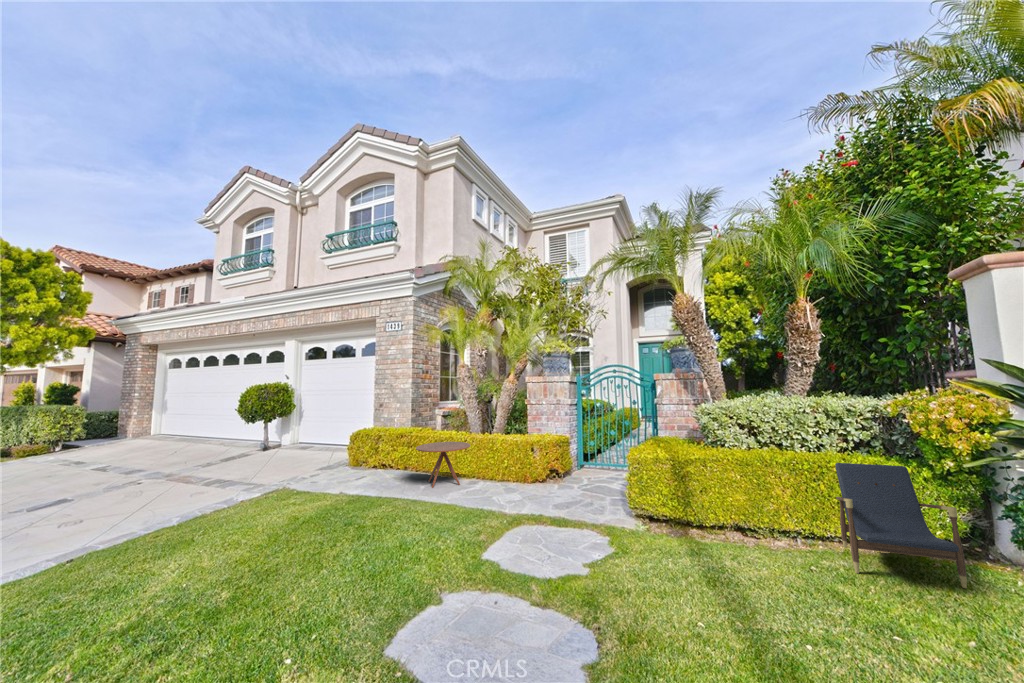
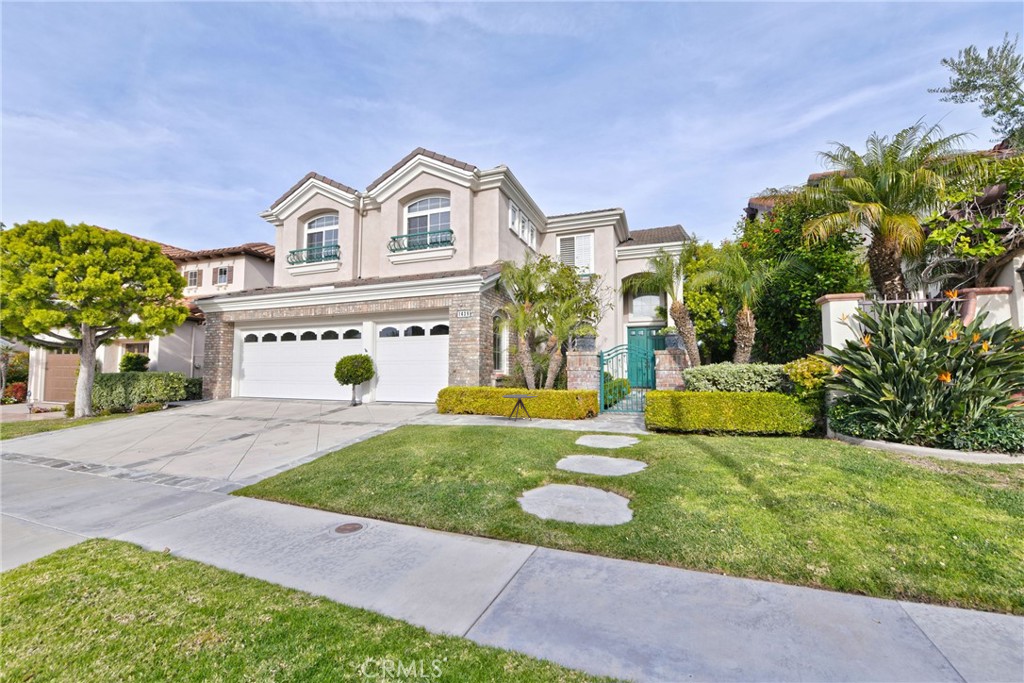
lounge chair: present [835,463,967,588] -> none [754,395,803,444]

